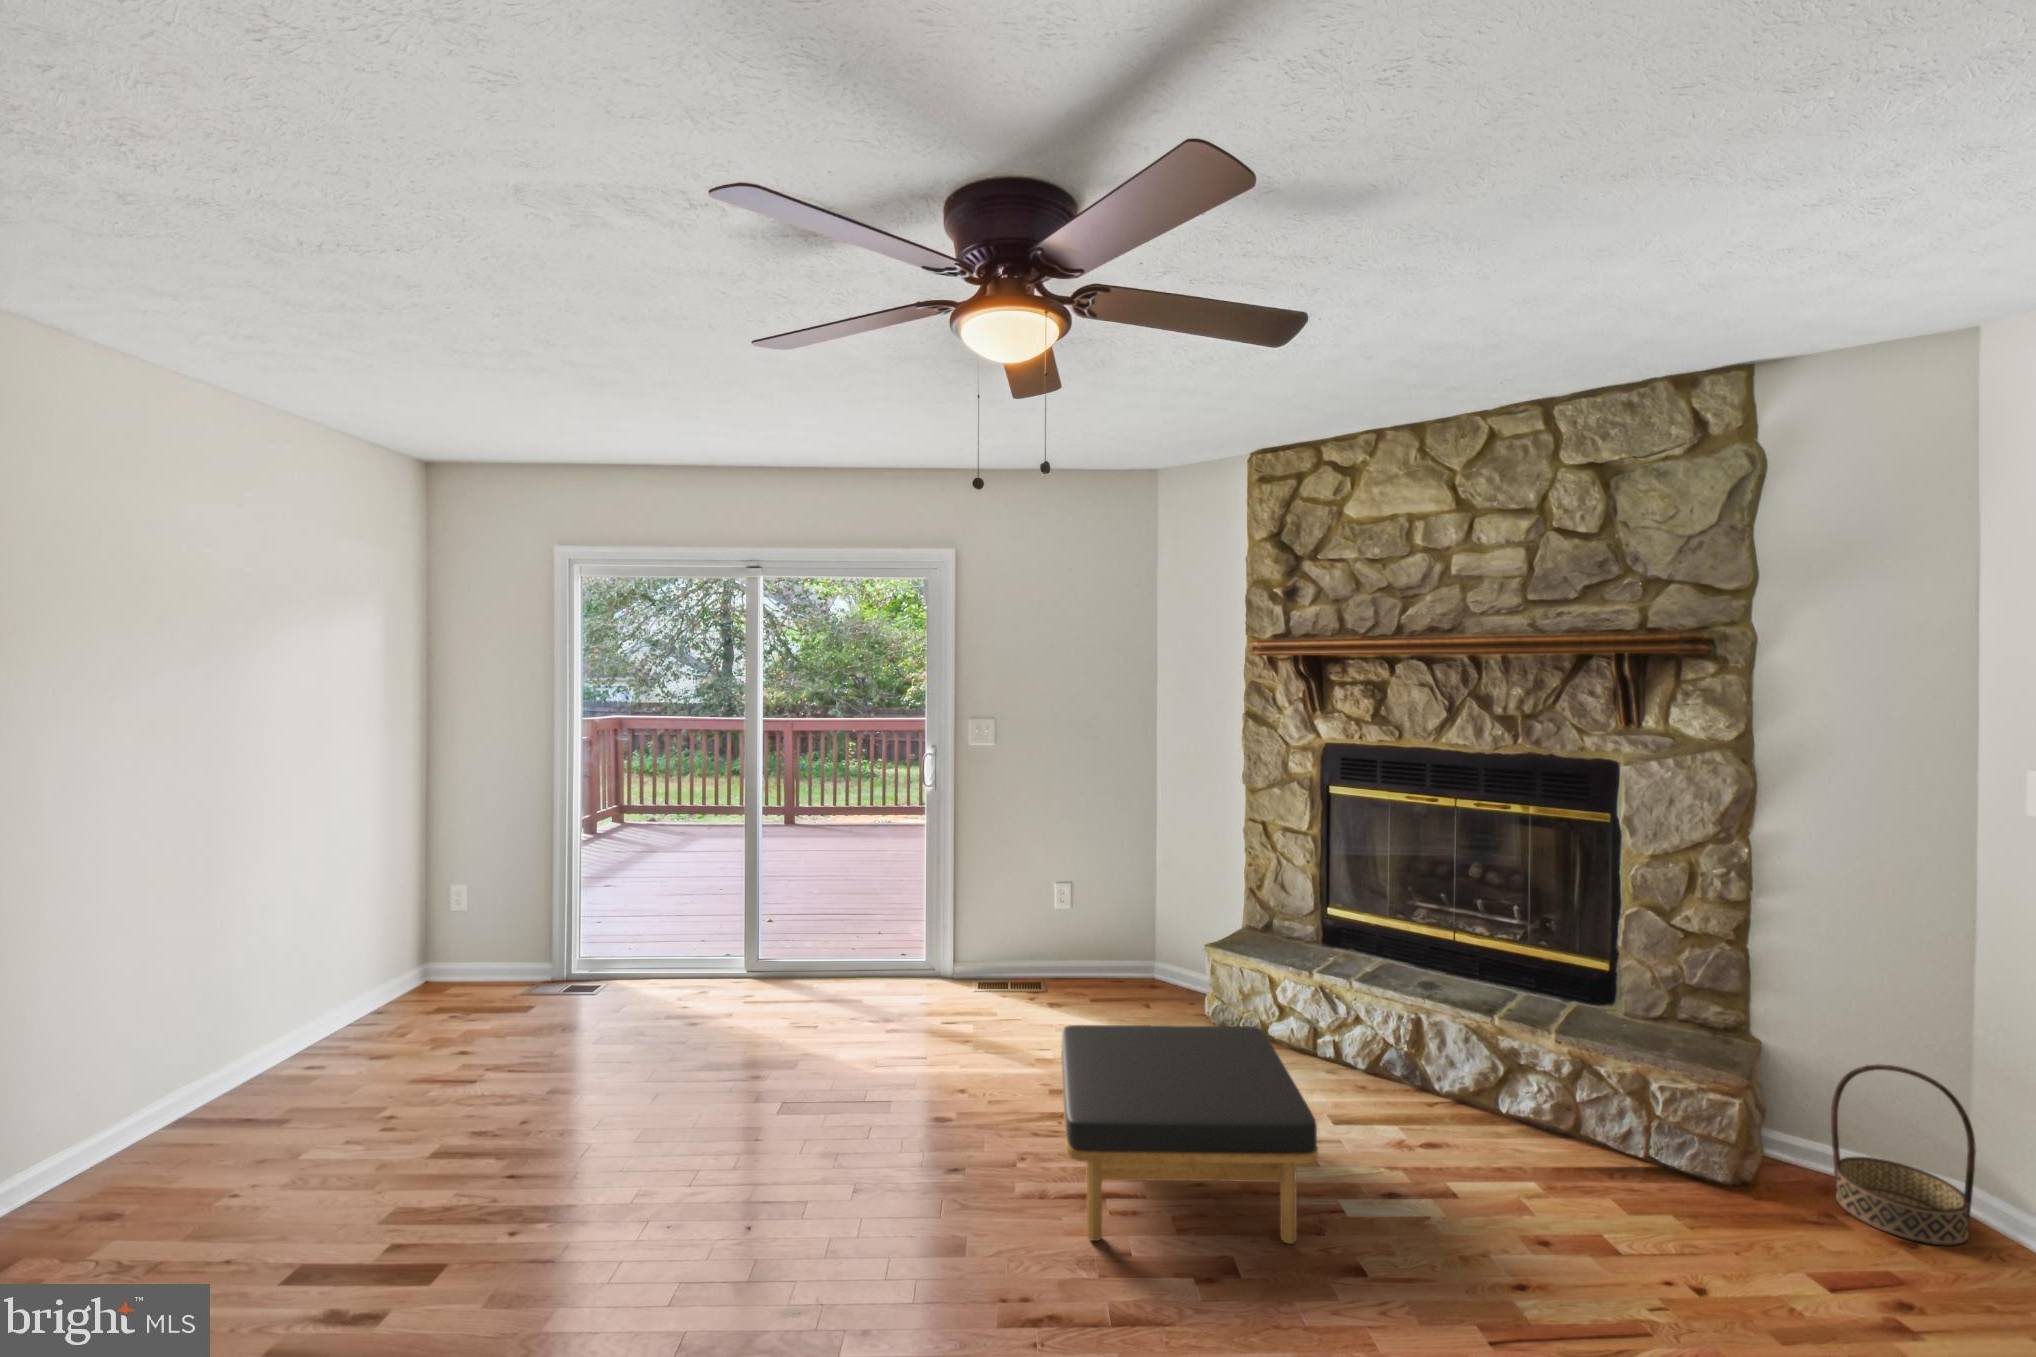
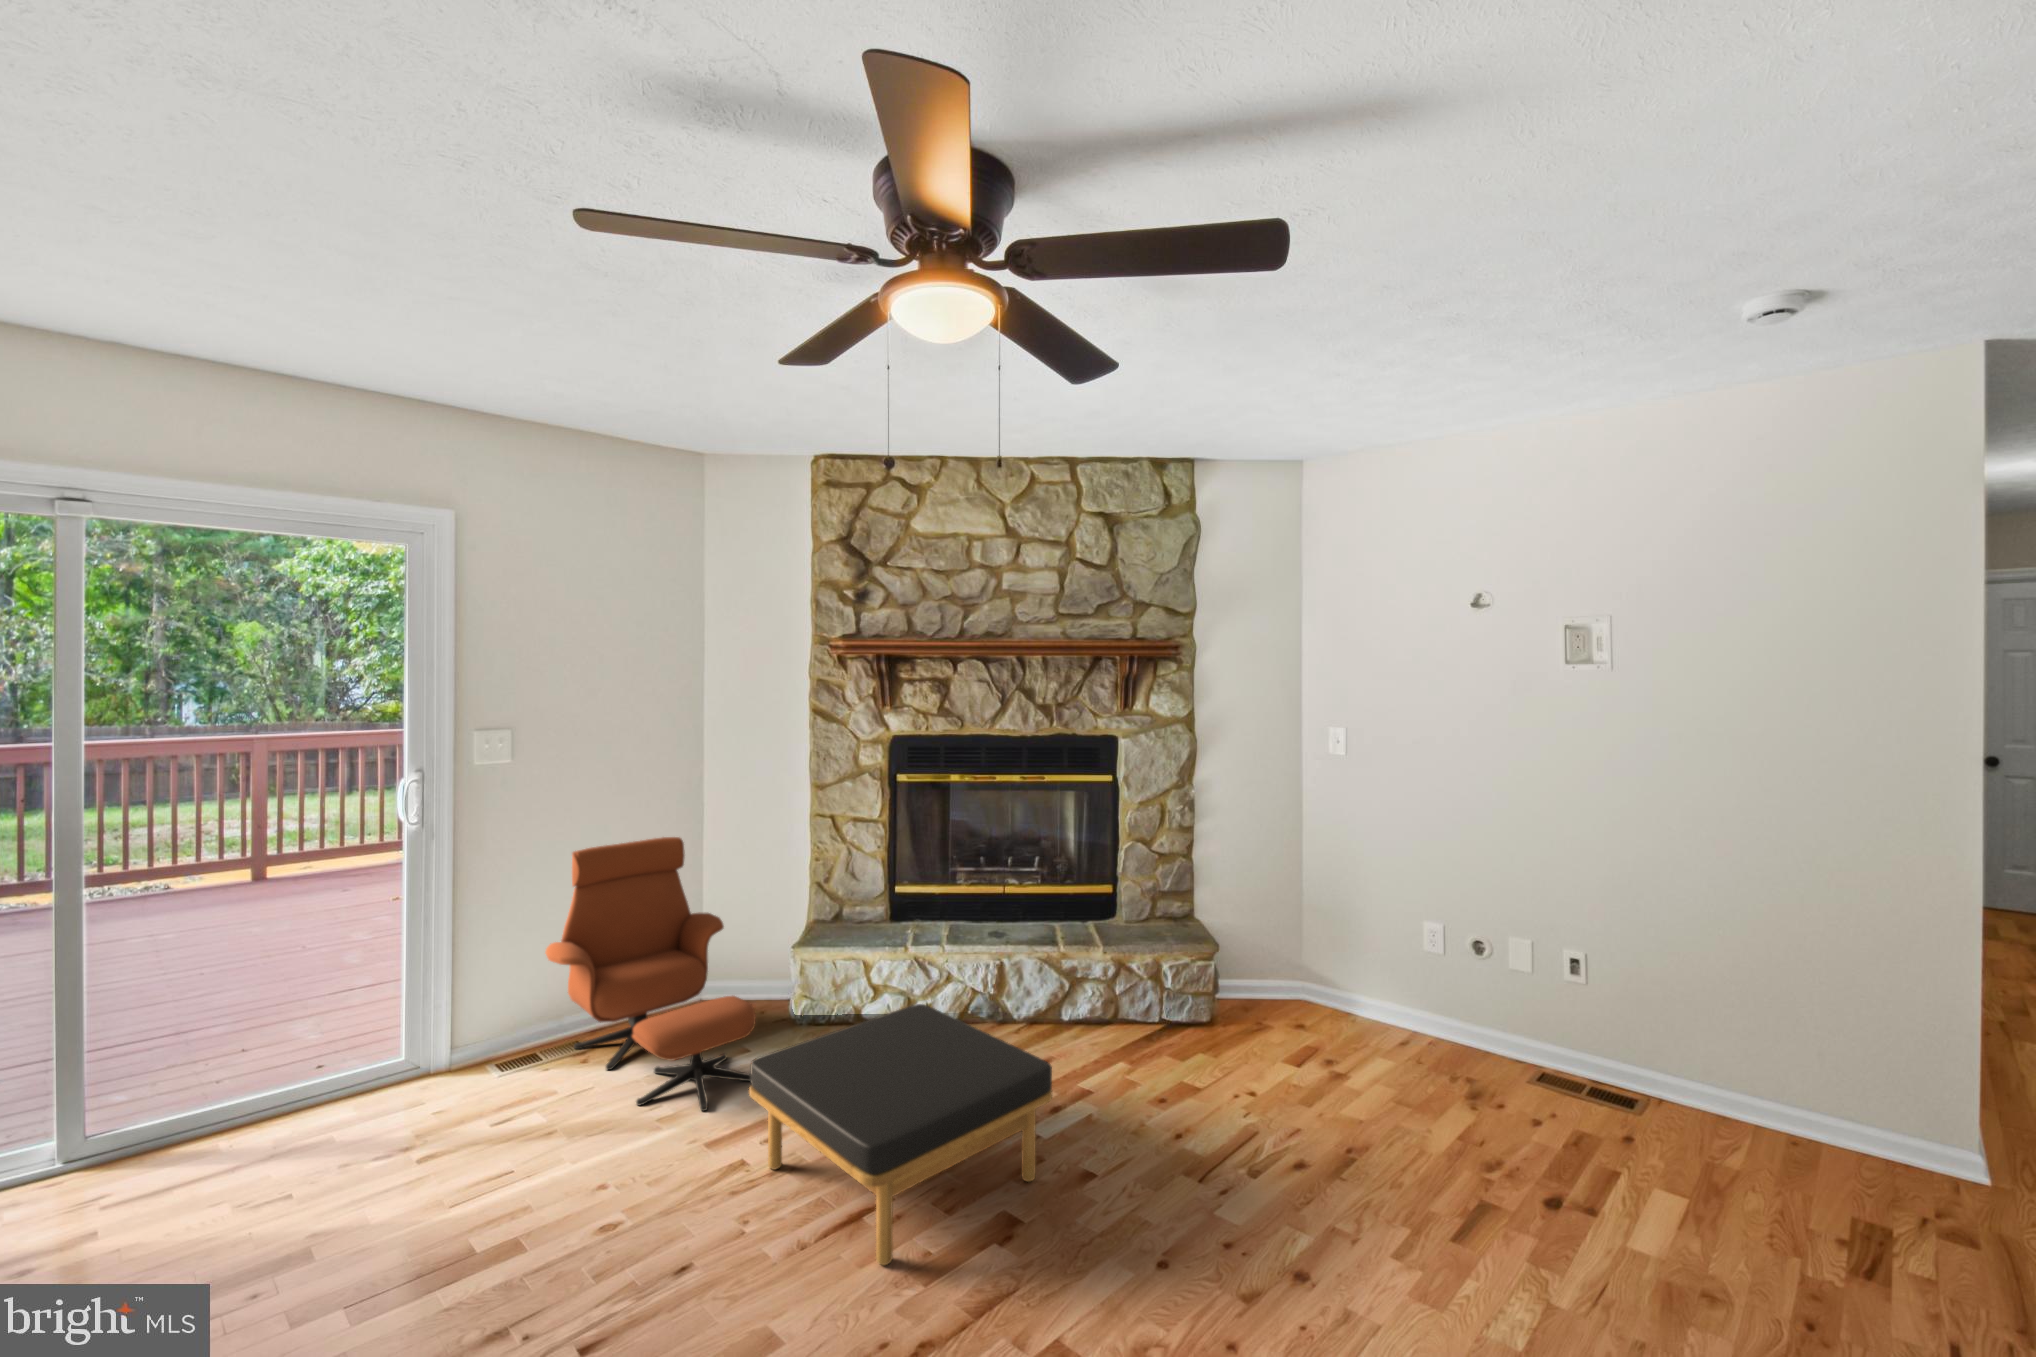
lounge chair: none [1004,823,1153,1068] -> present [545,837,756,1111]
basket: present [1831,1065,1976,1245] -> none [1247,915,1312,1019]

